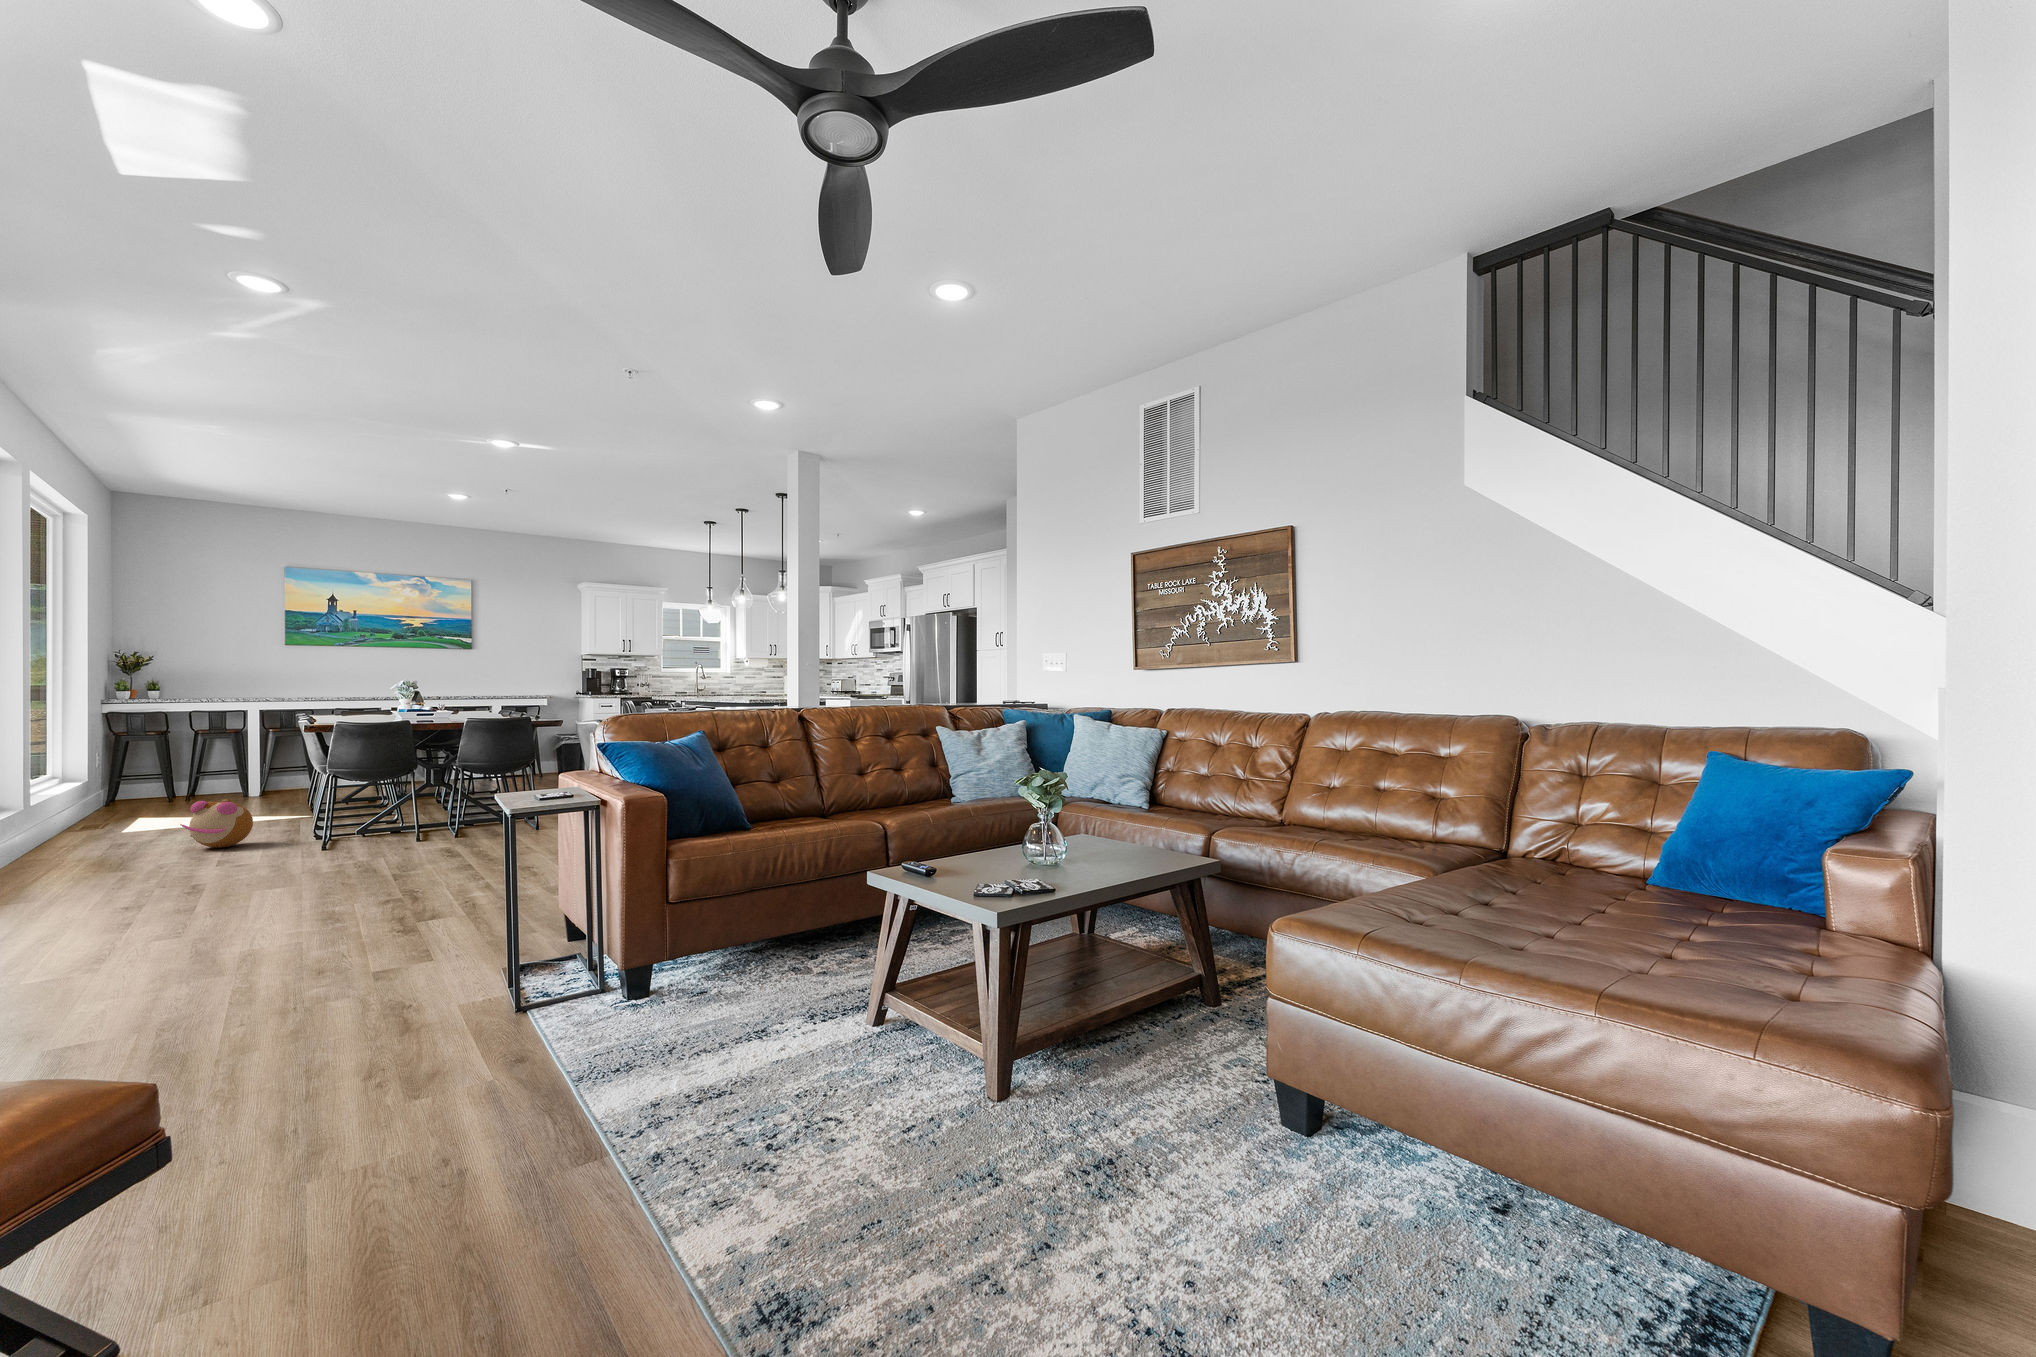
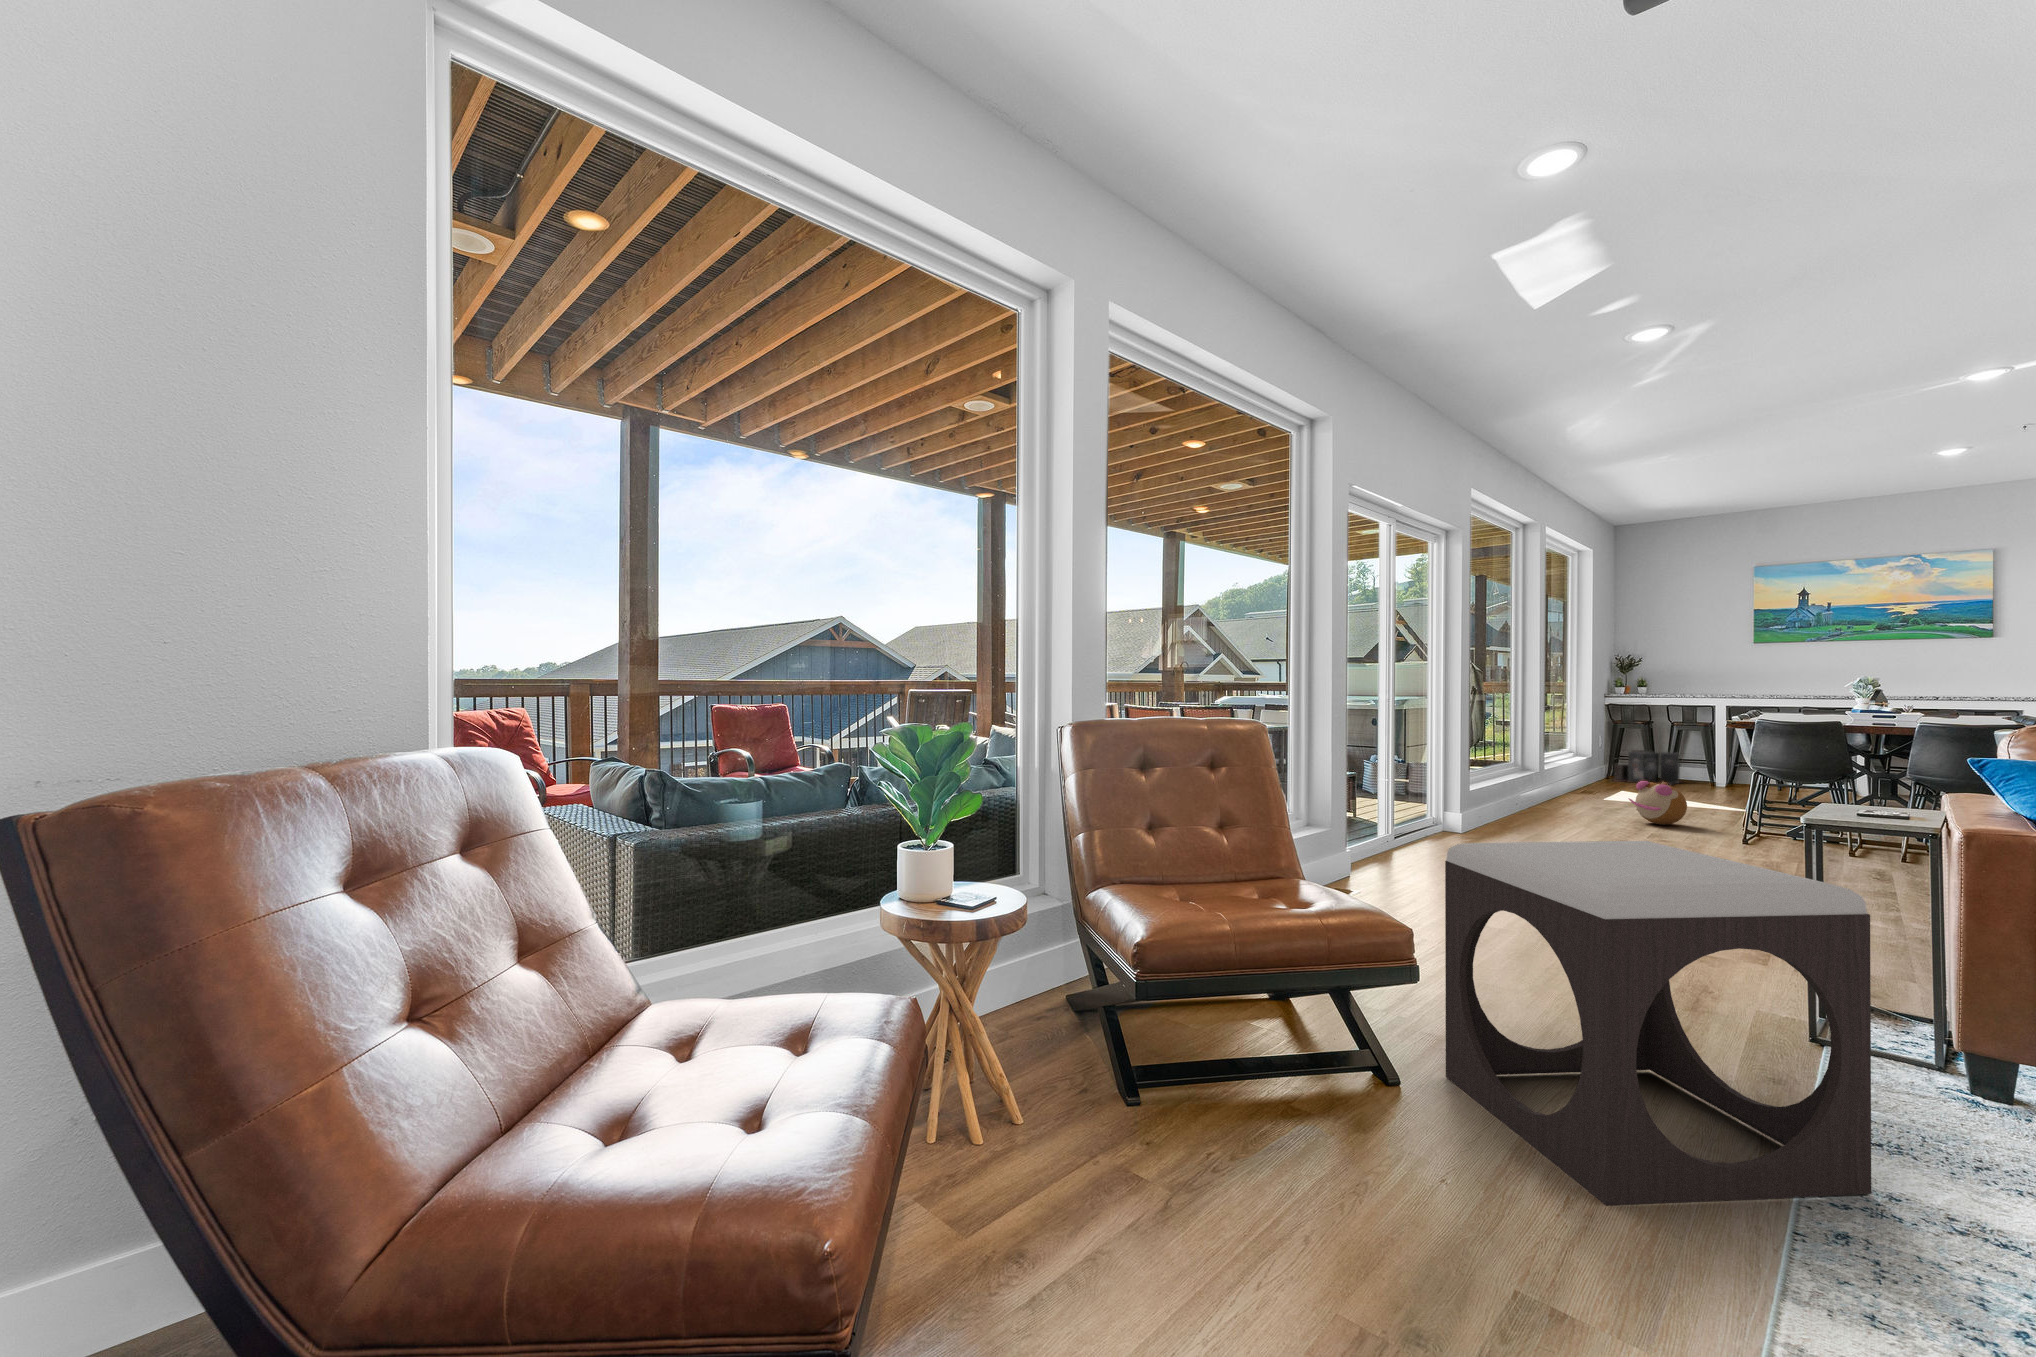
speaker: none [112,764,208,808] -> present [1613,750,1680,785]
footstool: none [198,865,645,1268] -> present [1445,841,1871,1206]

